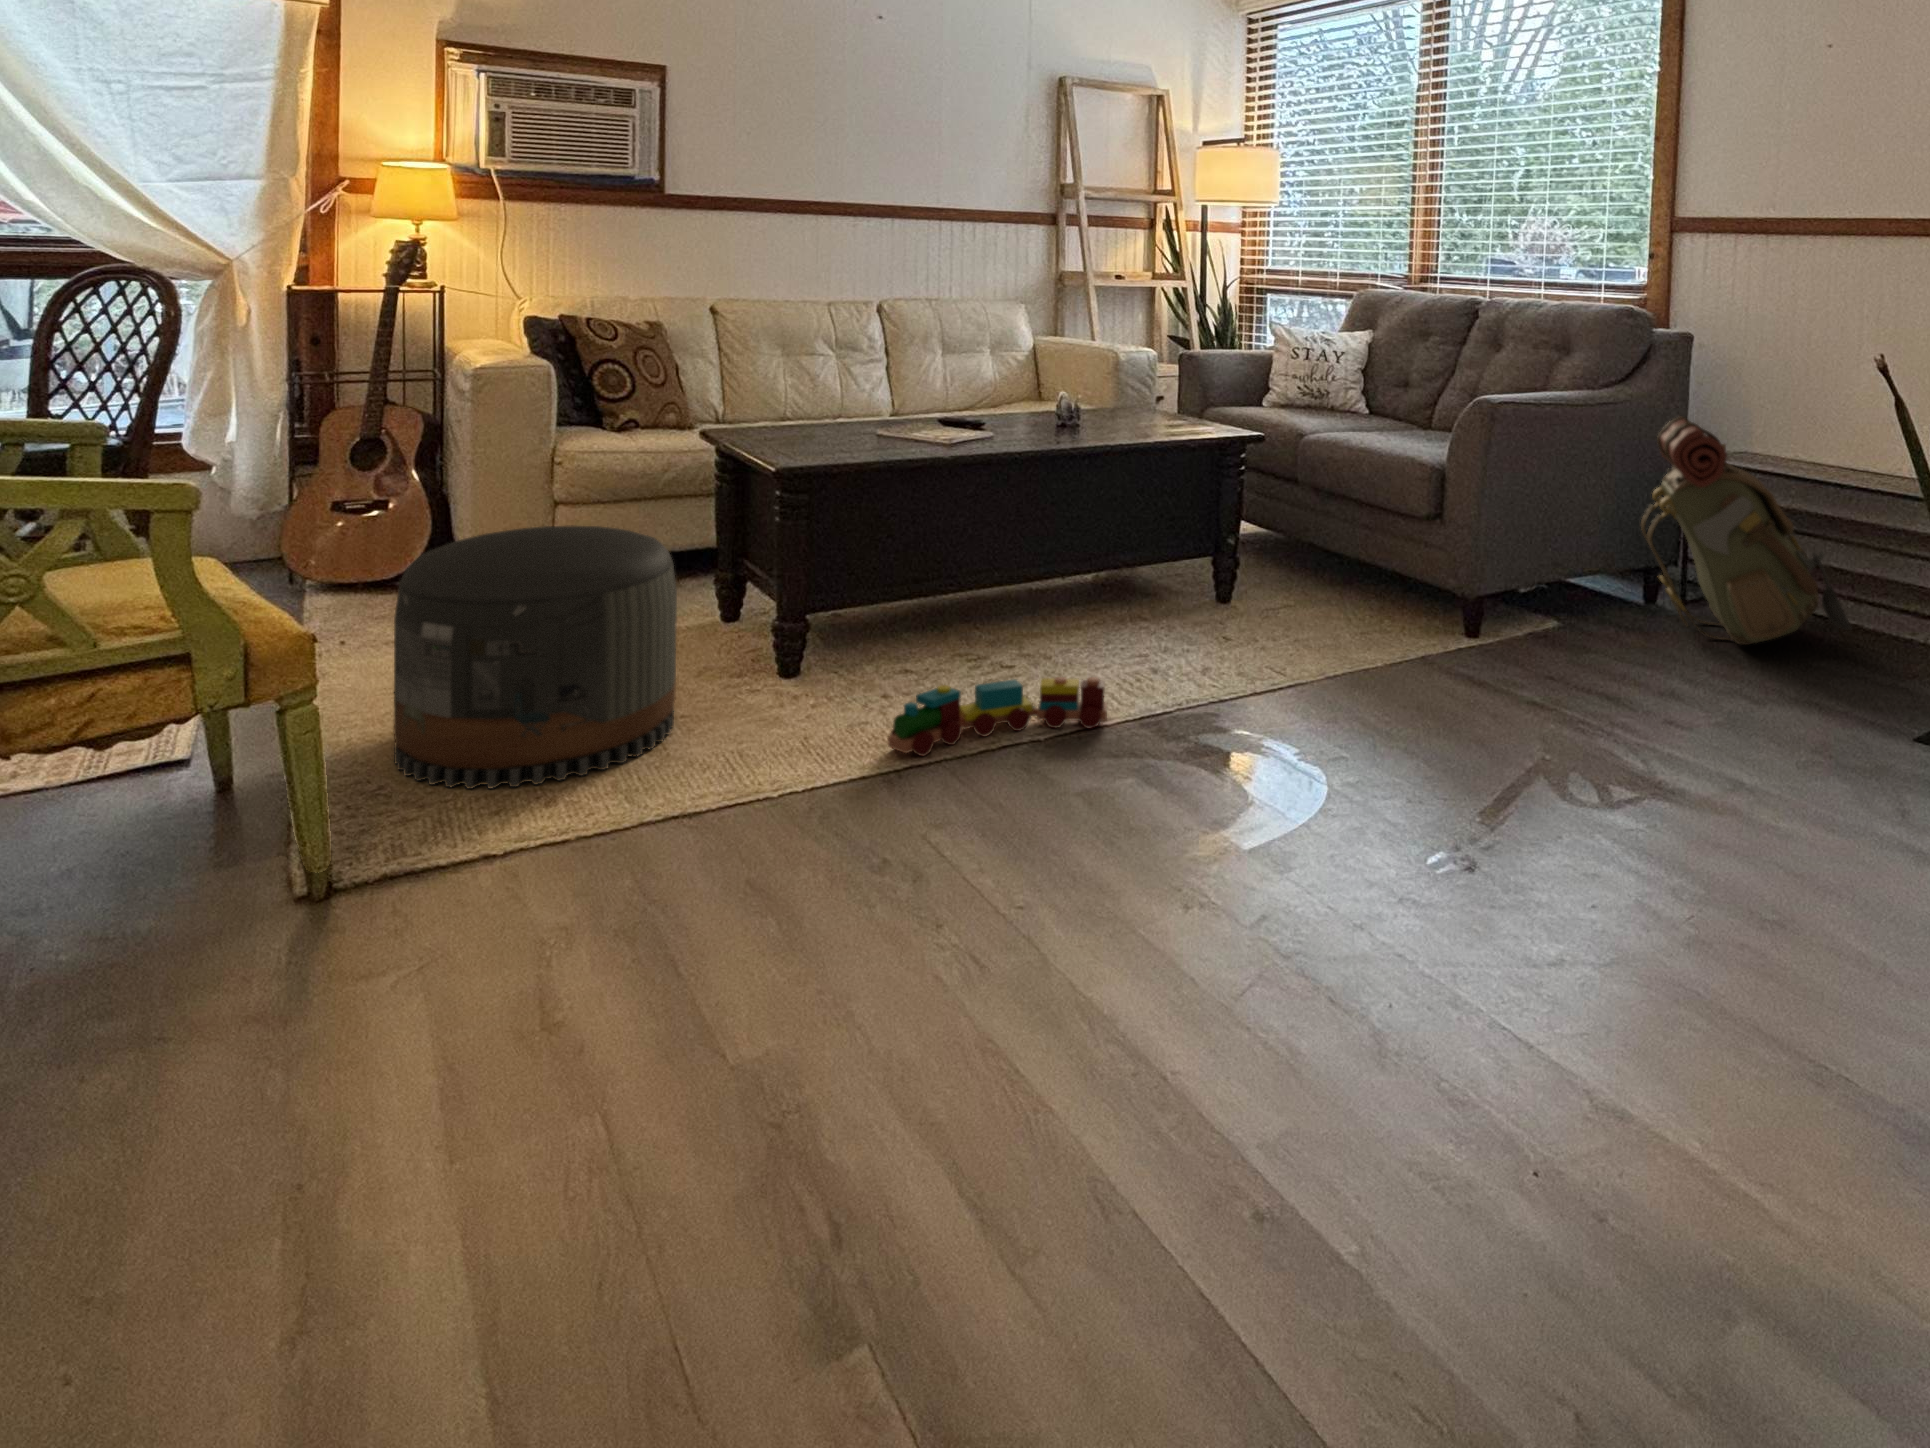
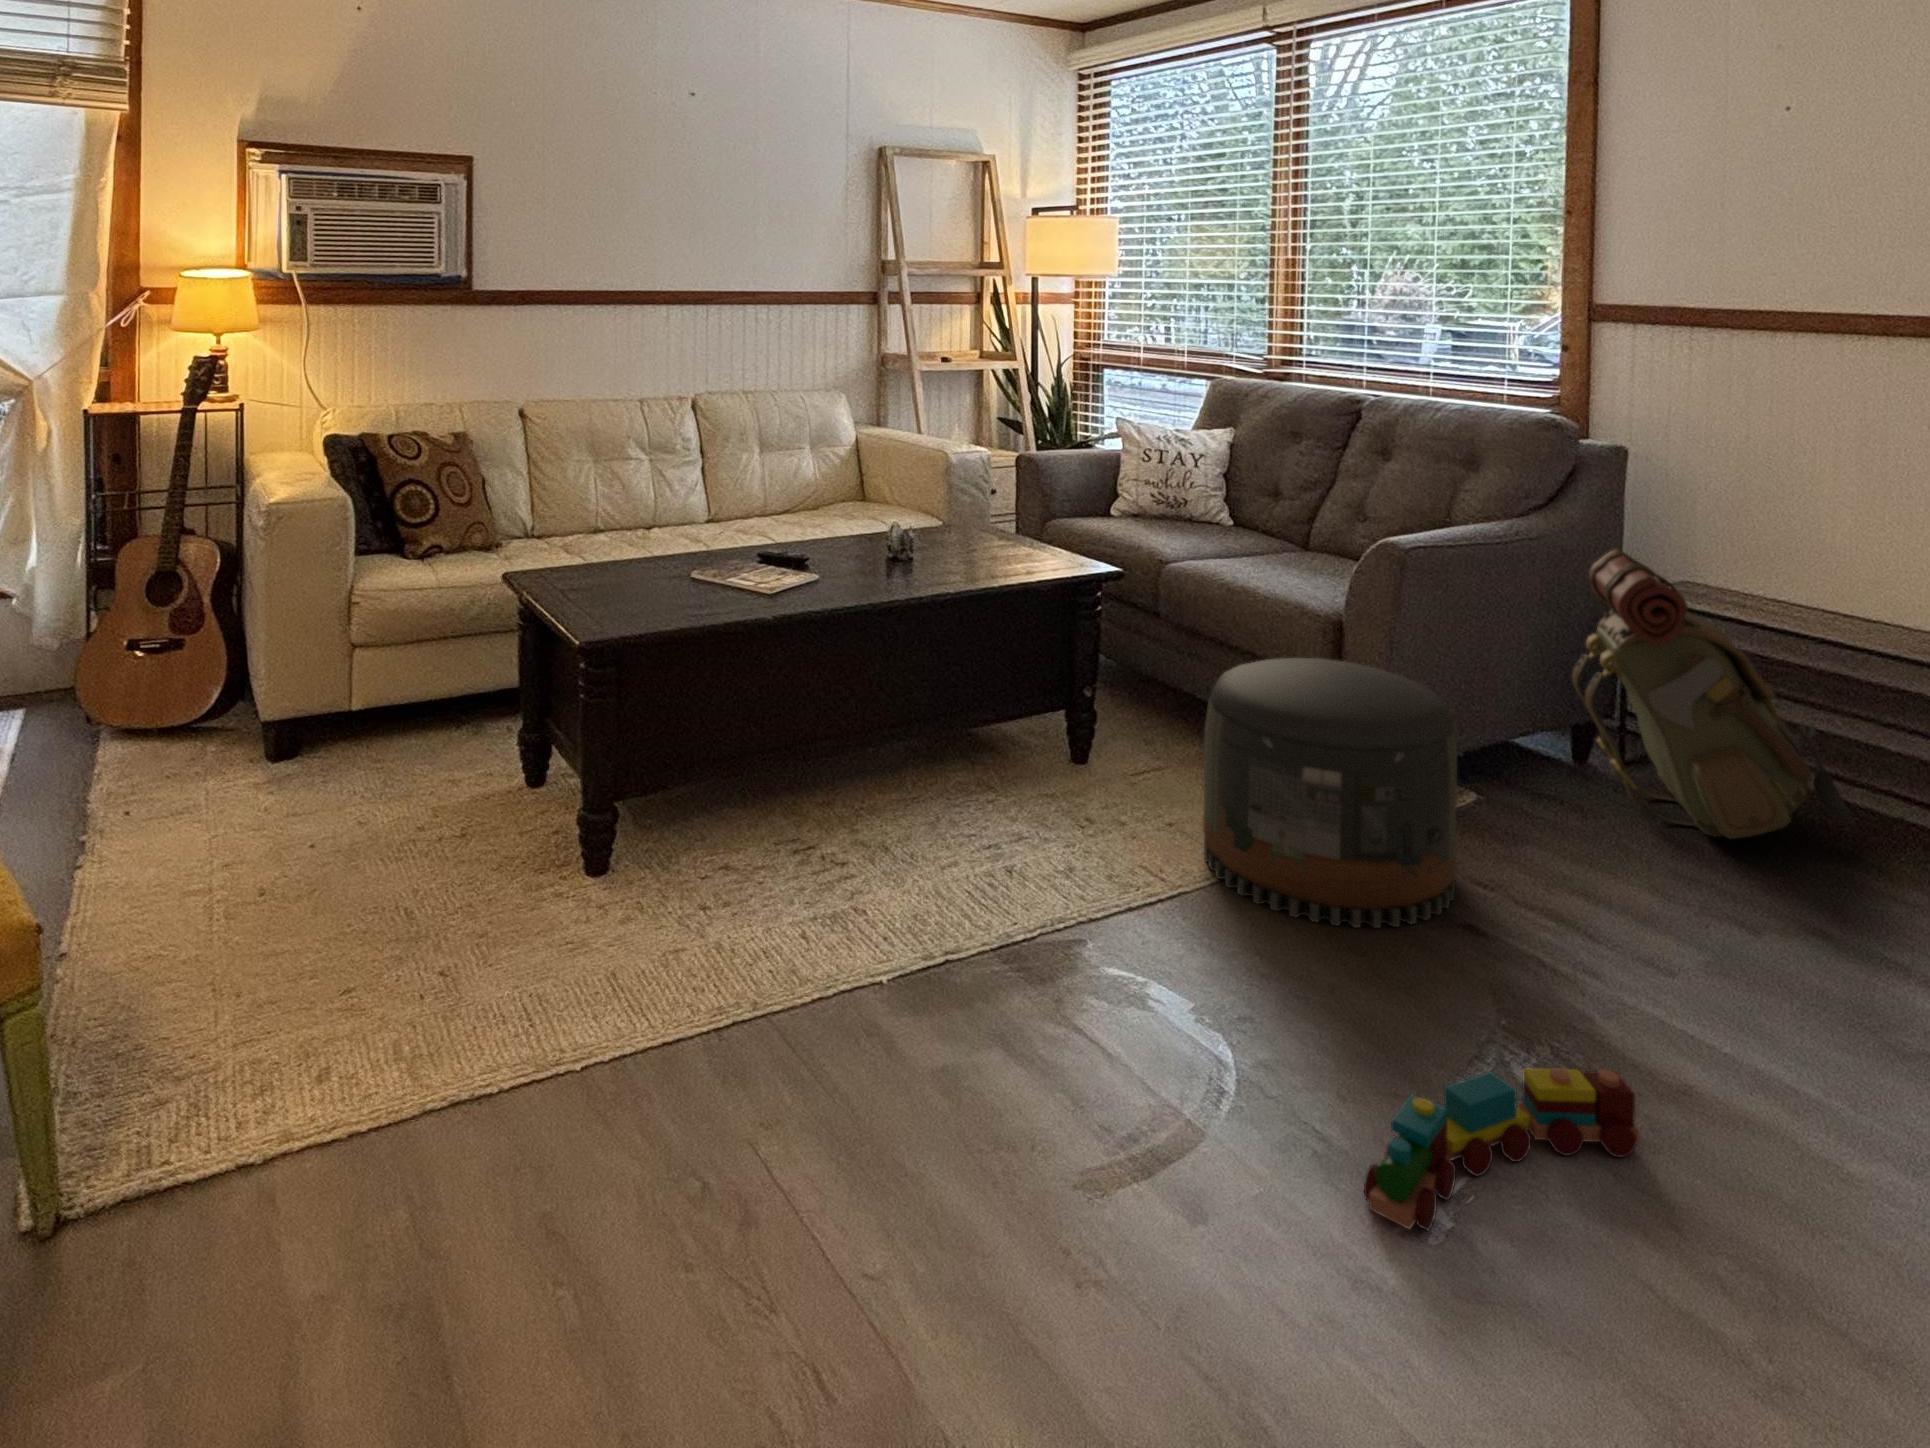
pouf: present [394,525,677,789] -> present [1203,658,1457,928]
toy train: present [888,677,1107,756] -> present [1364,1068,1640,1230]

